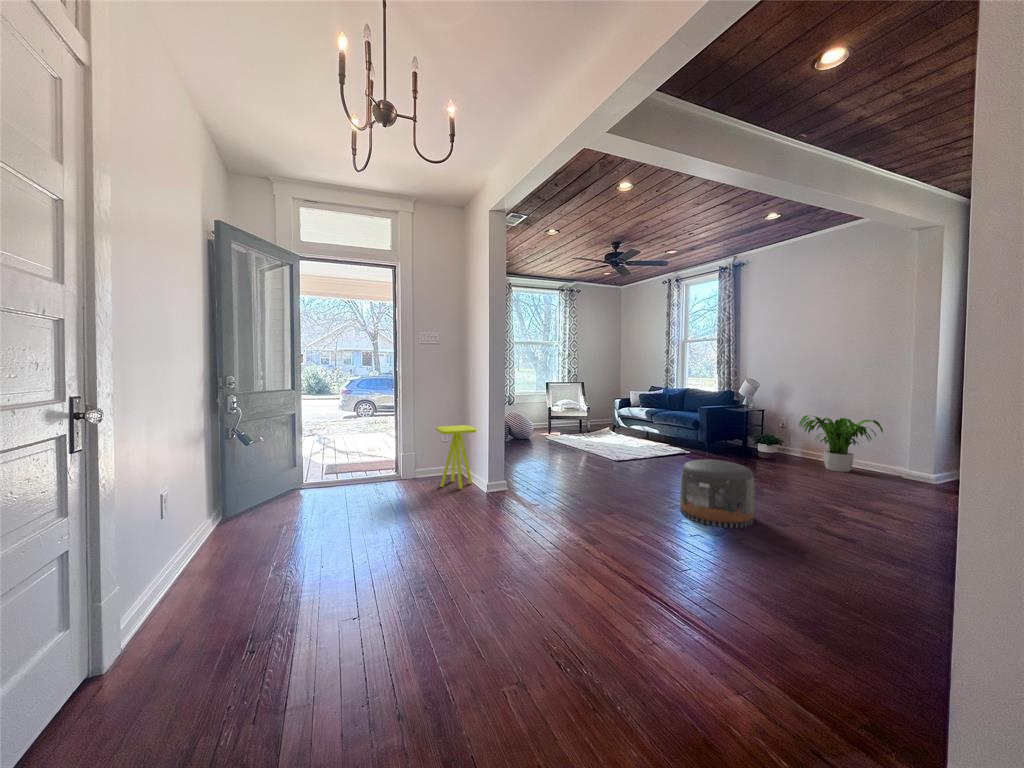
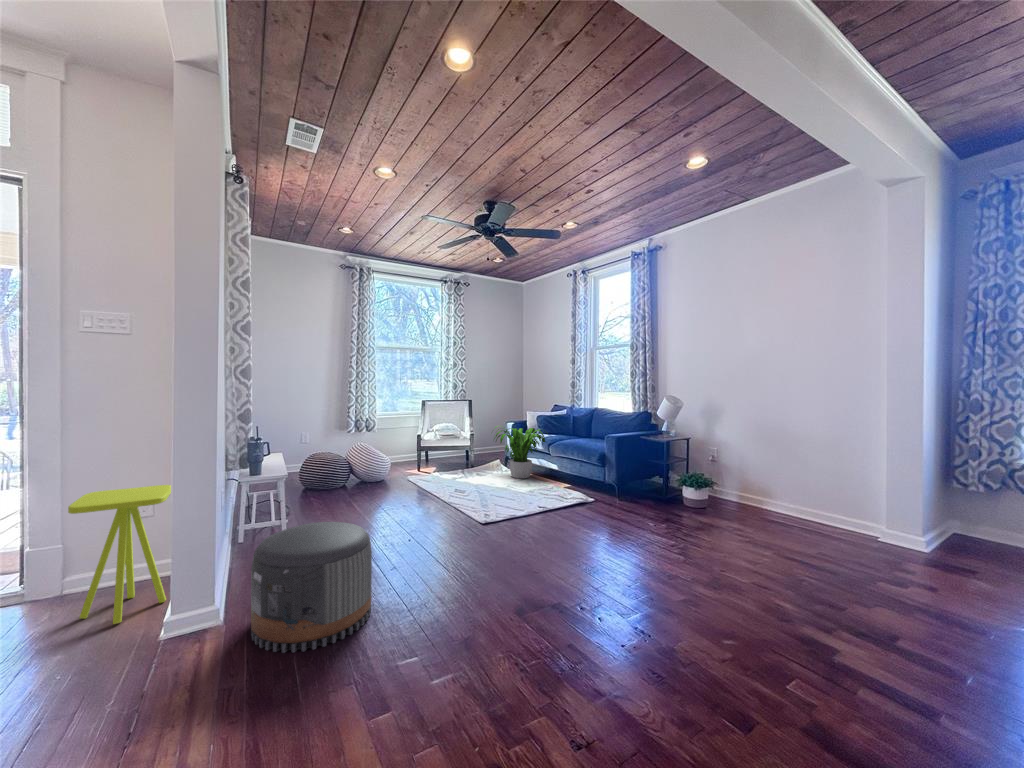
potted plant: present [799,415,883,472] -> present [494,426,548,478]
pouf: present [680,459,754,528] -> present [251,522,372,653]

